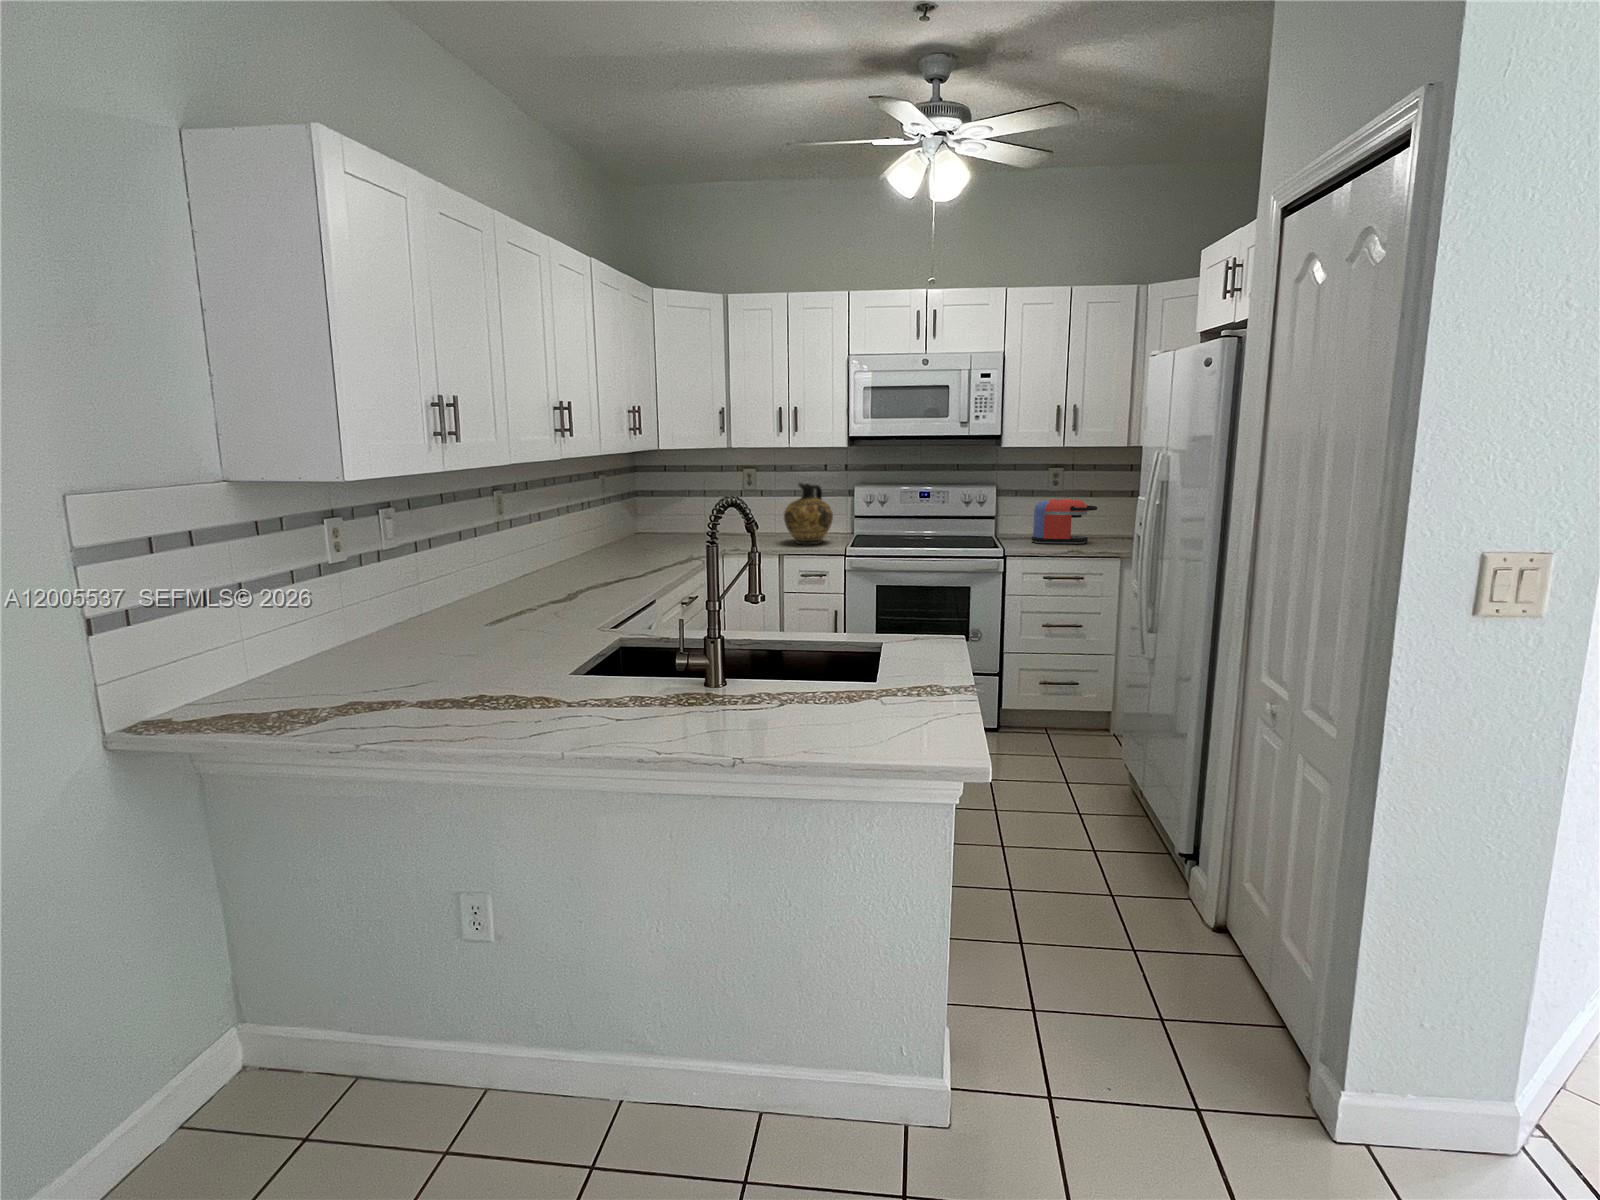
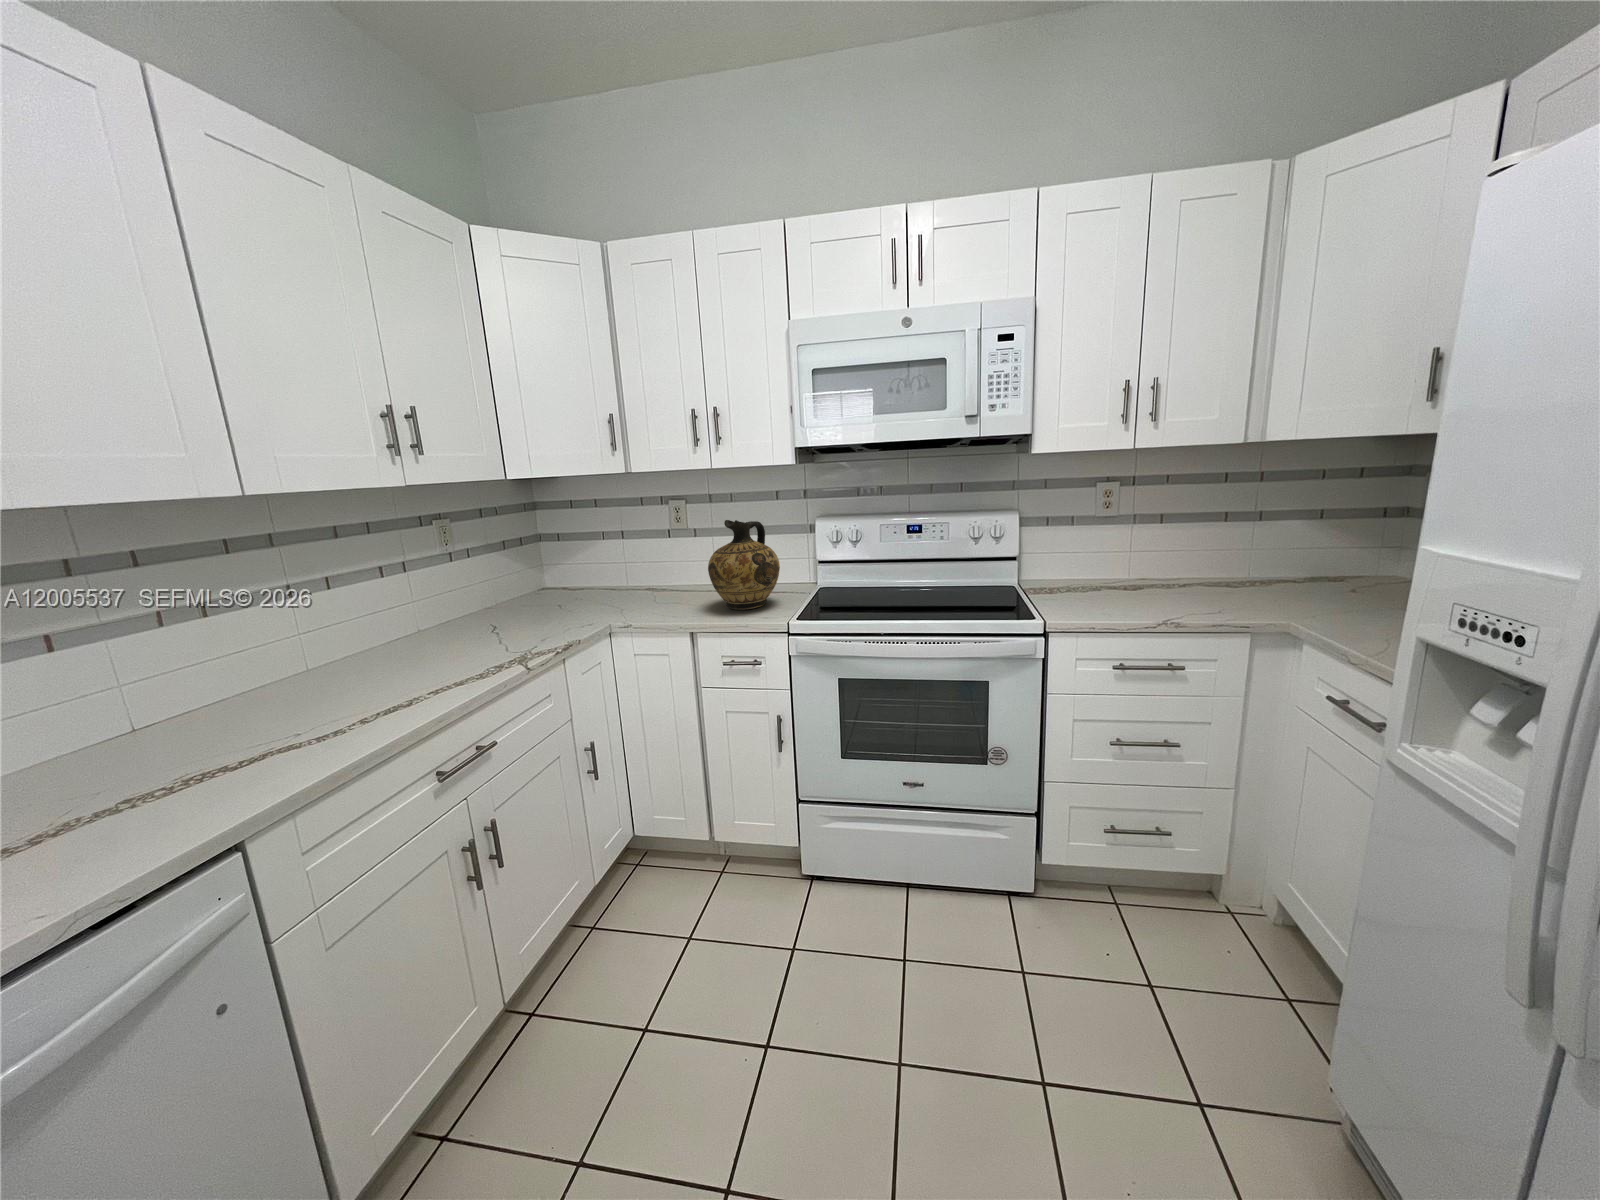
coffee maker: present [1032,499,1097,544] -> none [1079,531,1187,600]

